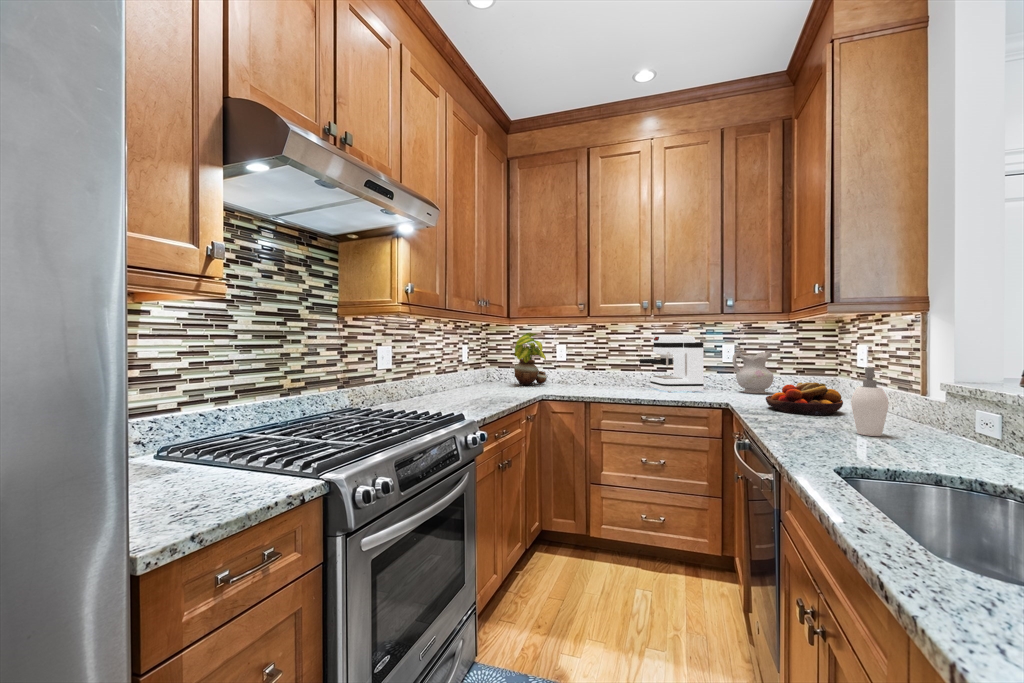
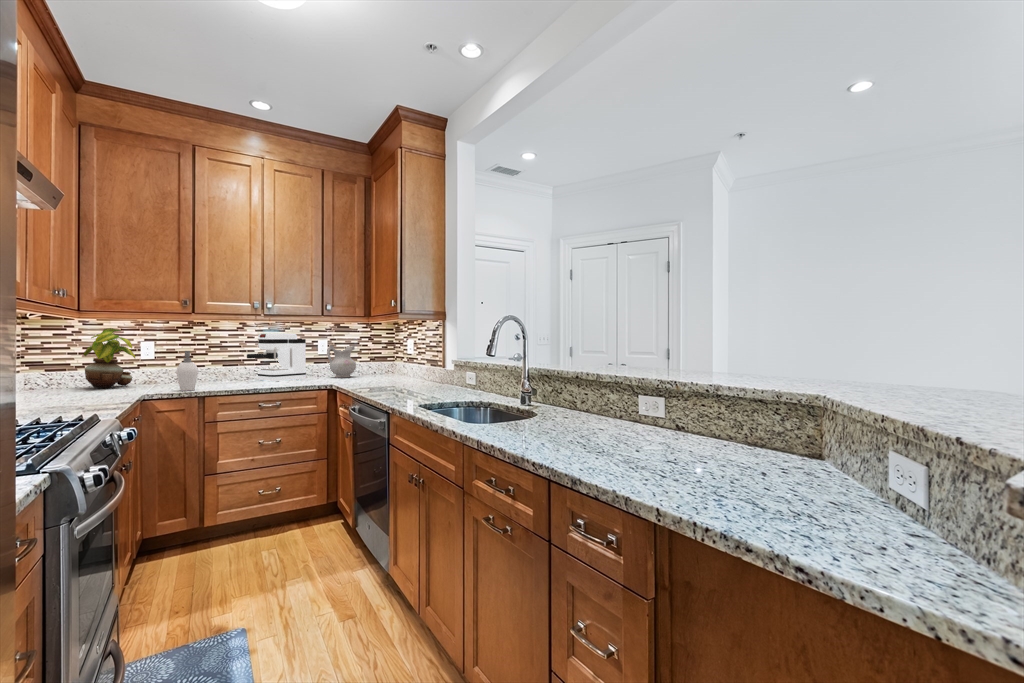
soap dispenser: present [851,367,889,436] -> present [177,351,198,391]
fruit bowl: present [766,382,843,415] -> none [360,365,406,386]

